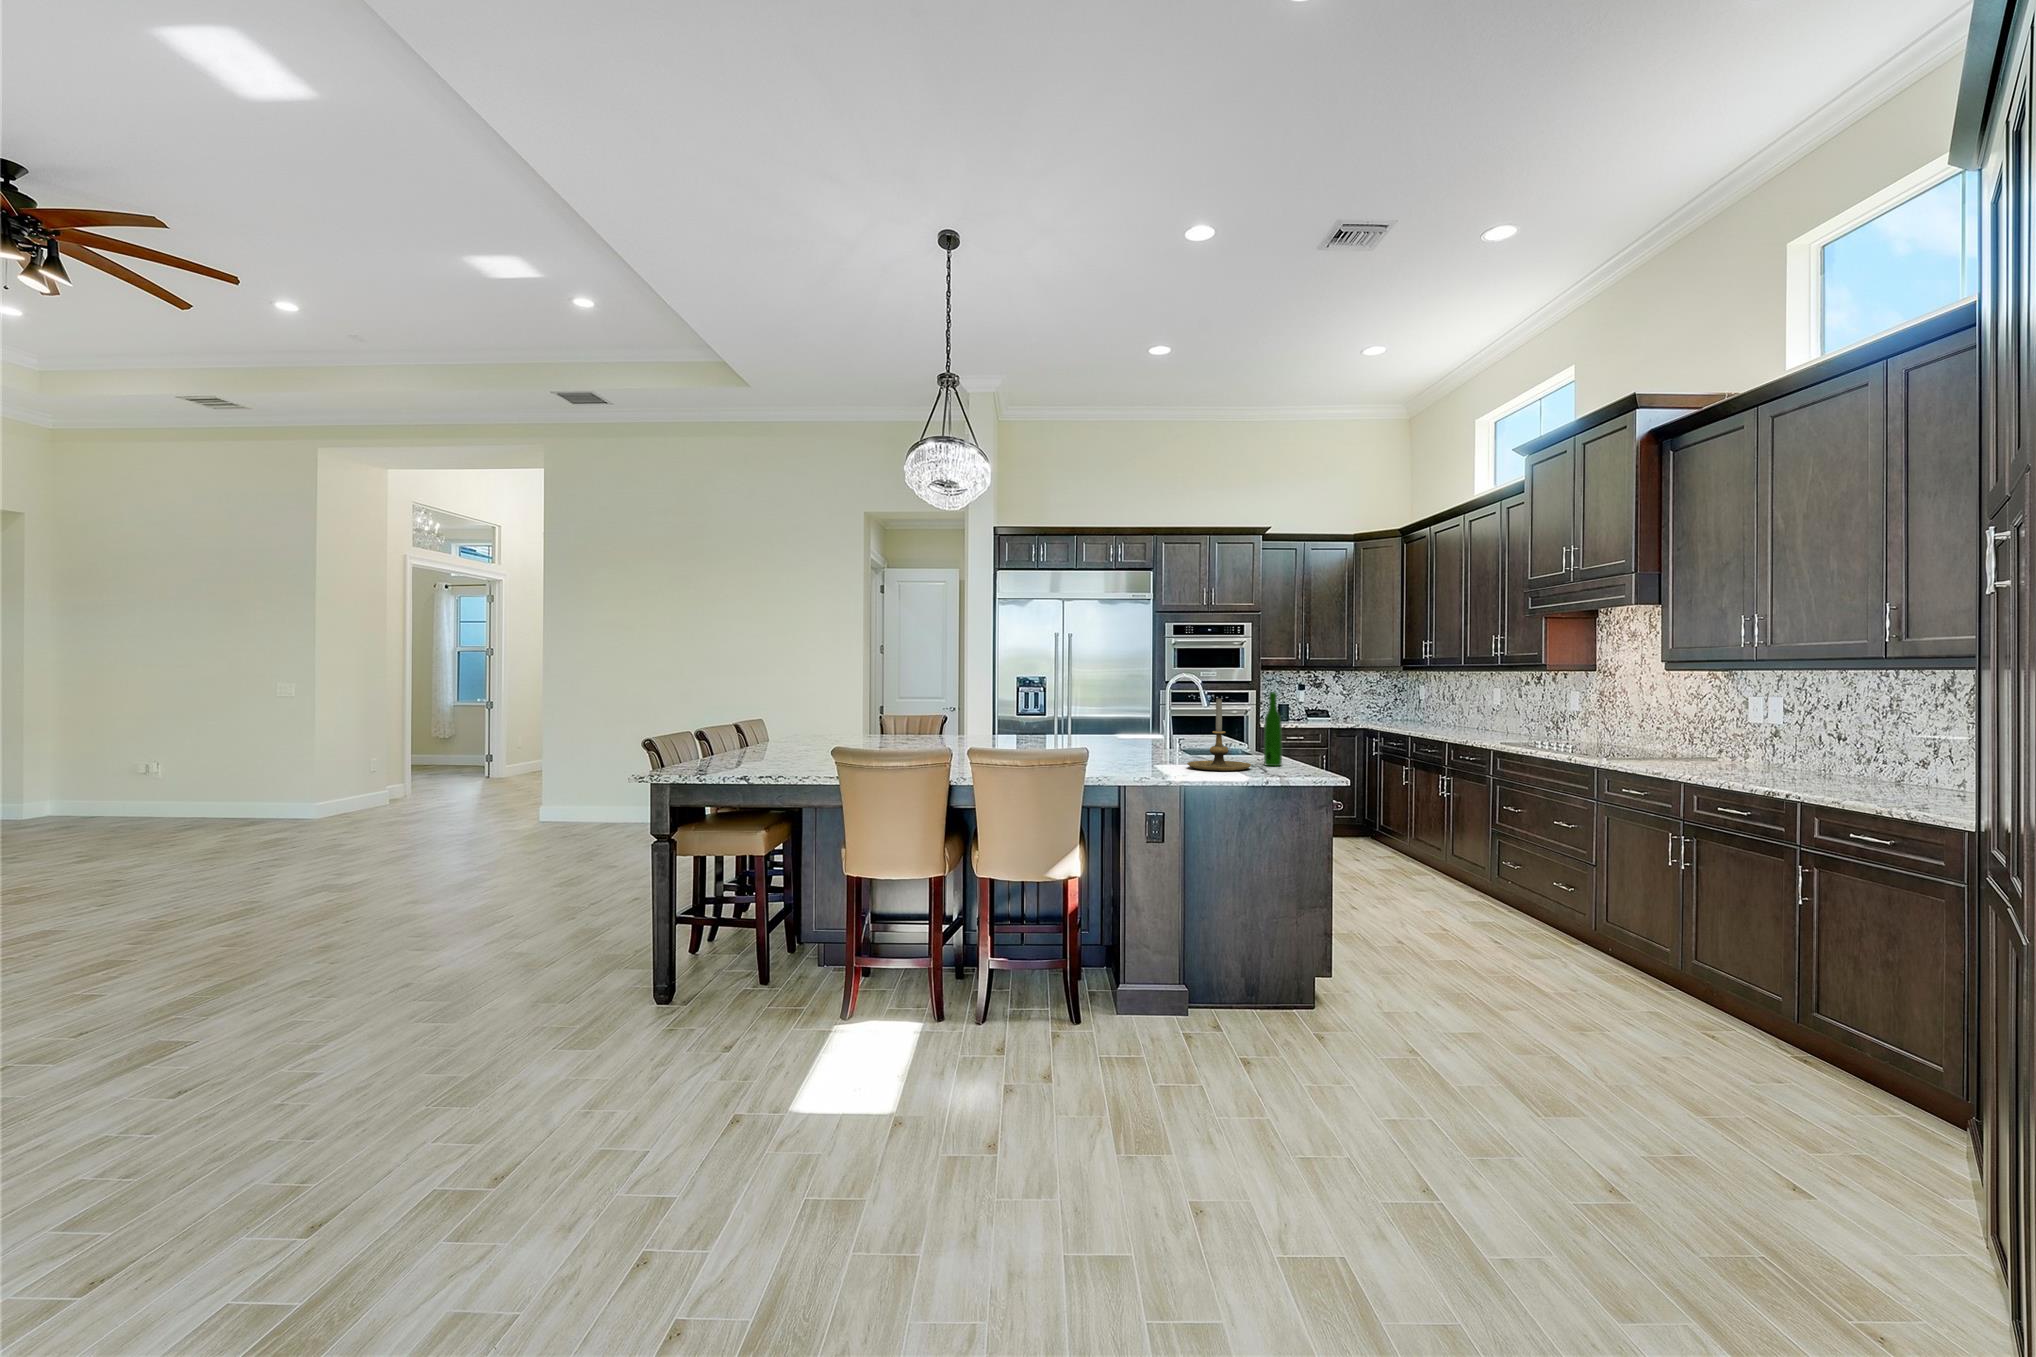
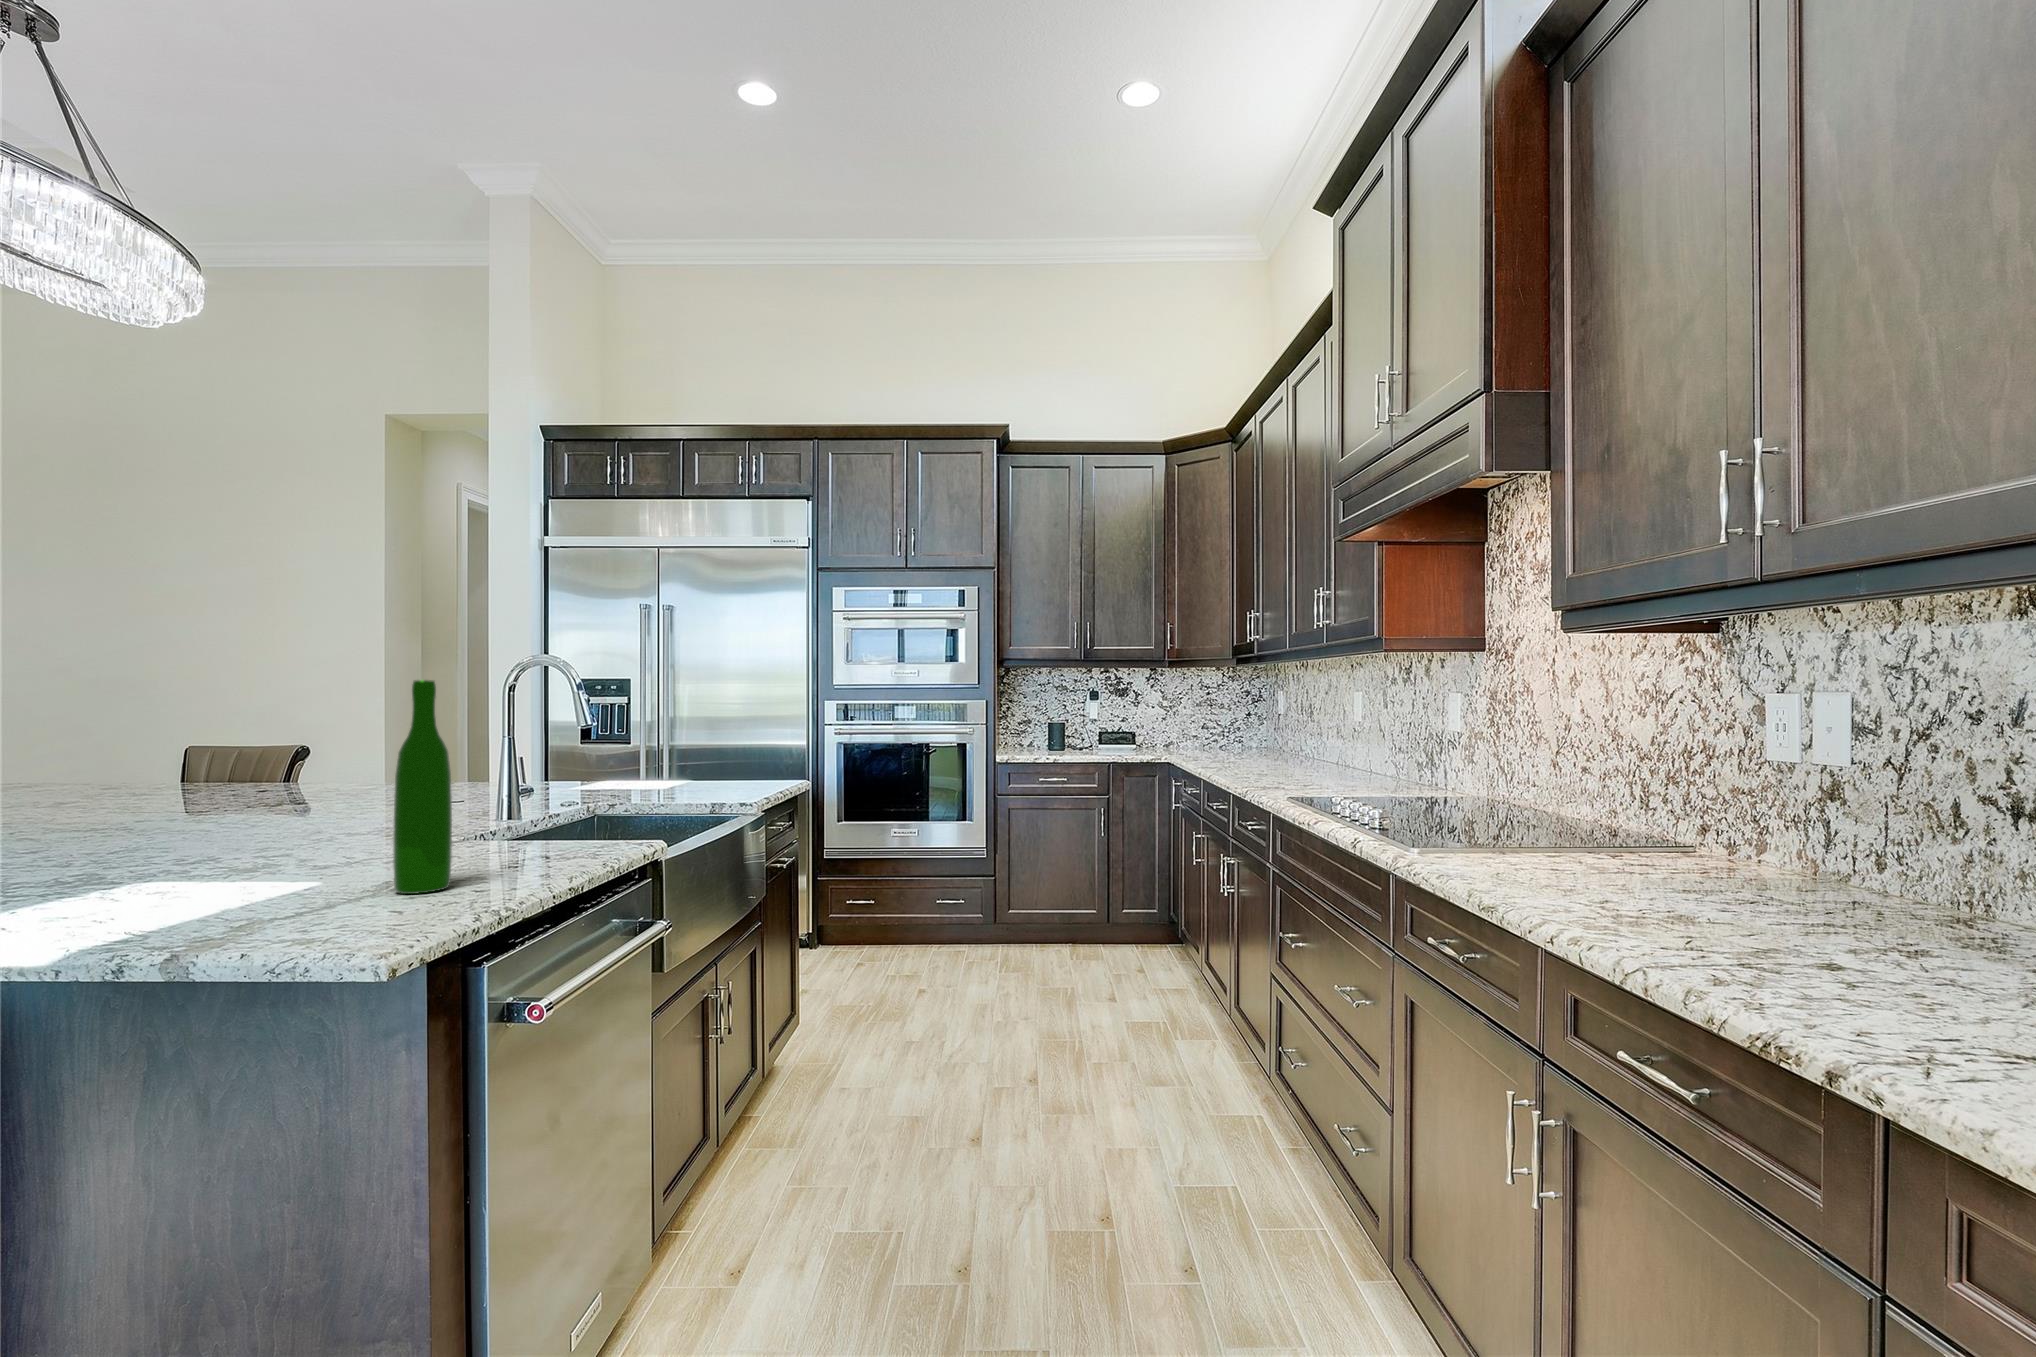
candle holder: present [1187,698,1251,771] -> none [48,695,299,924]

